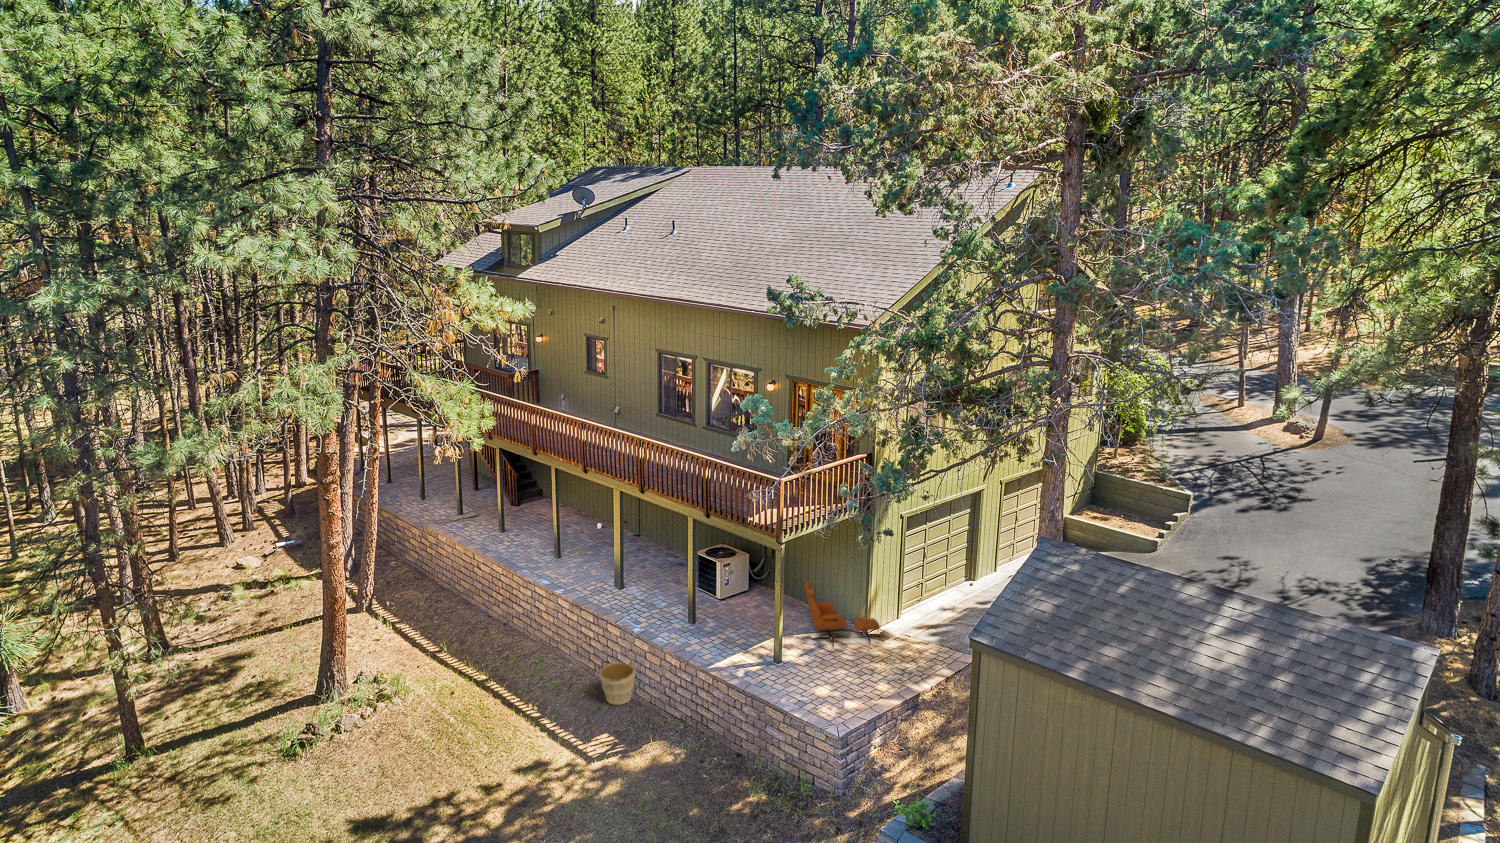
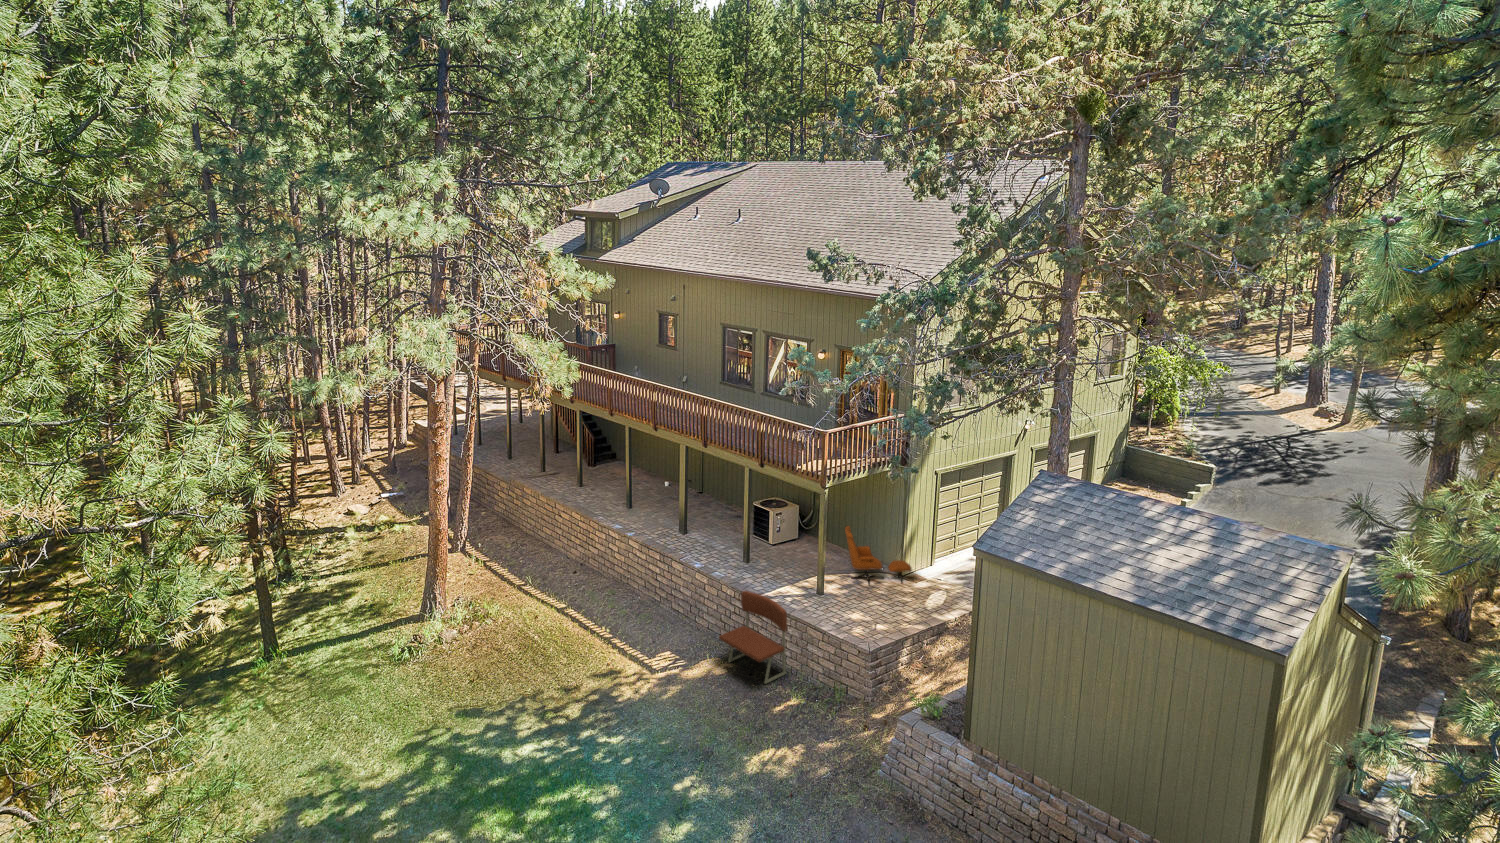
wooden bucket: present [599,663,635,705] -> none [663,593,695,629]
bench: none [664,663,744,774] -> present [719,591,787,684]

